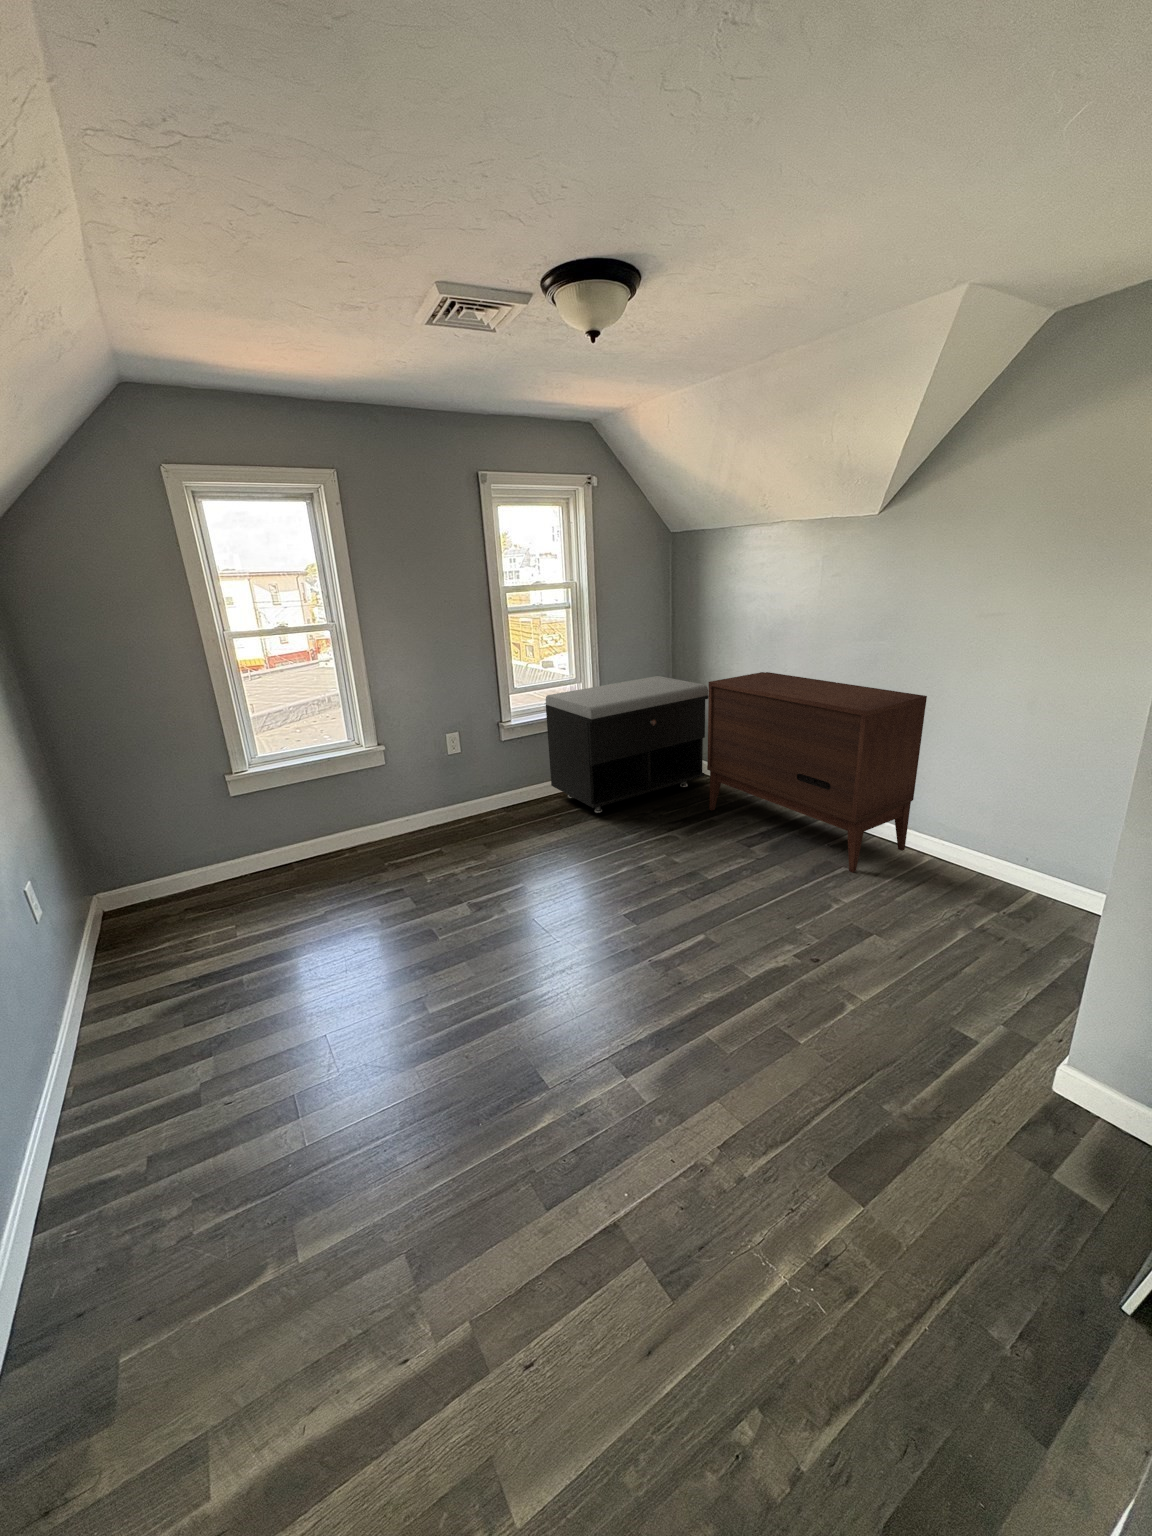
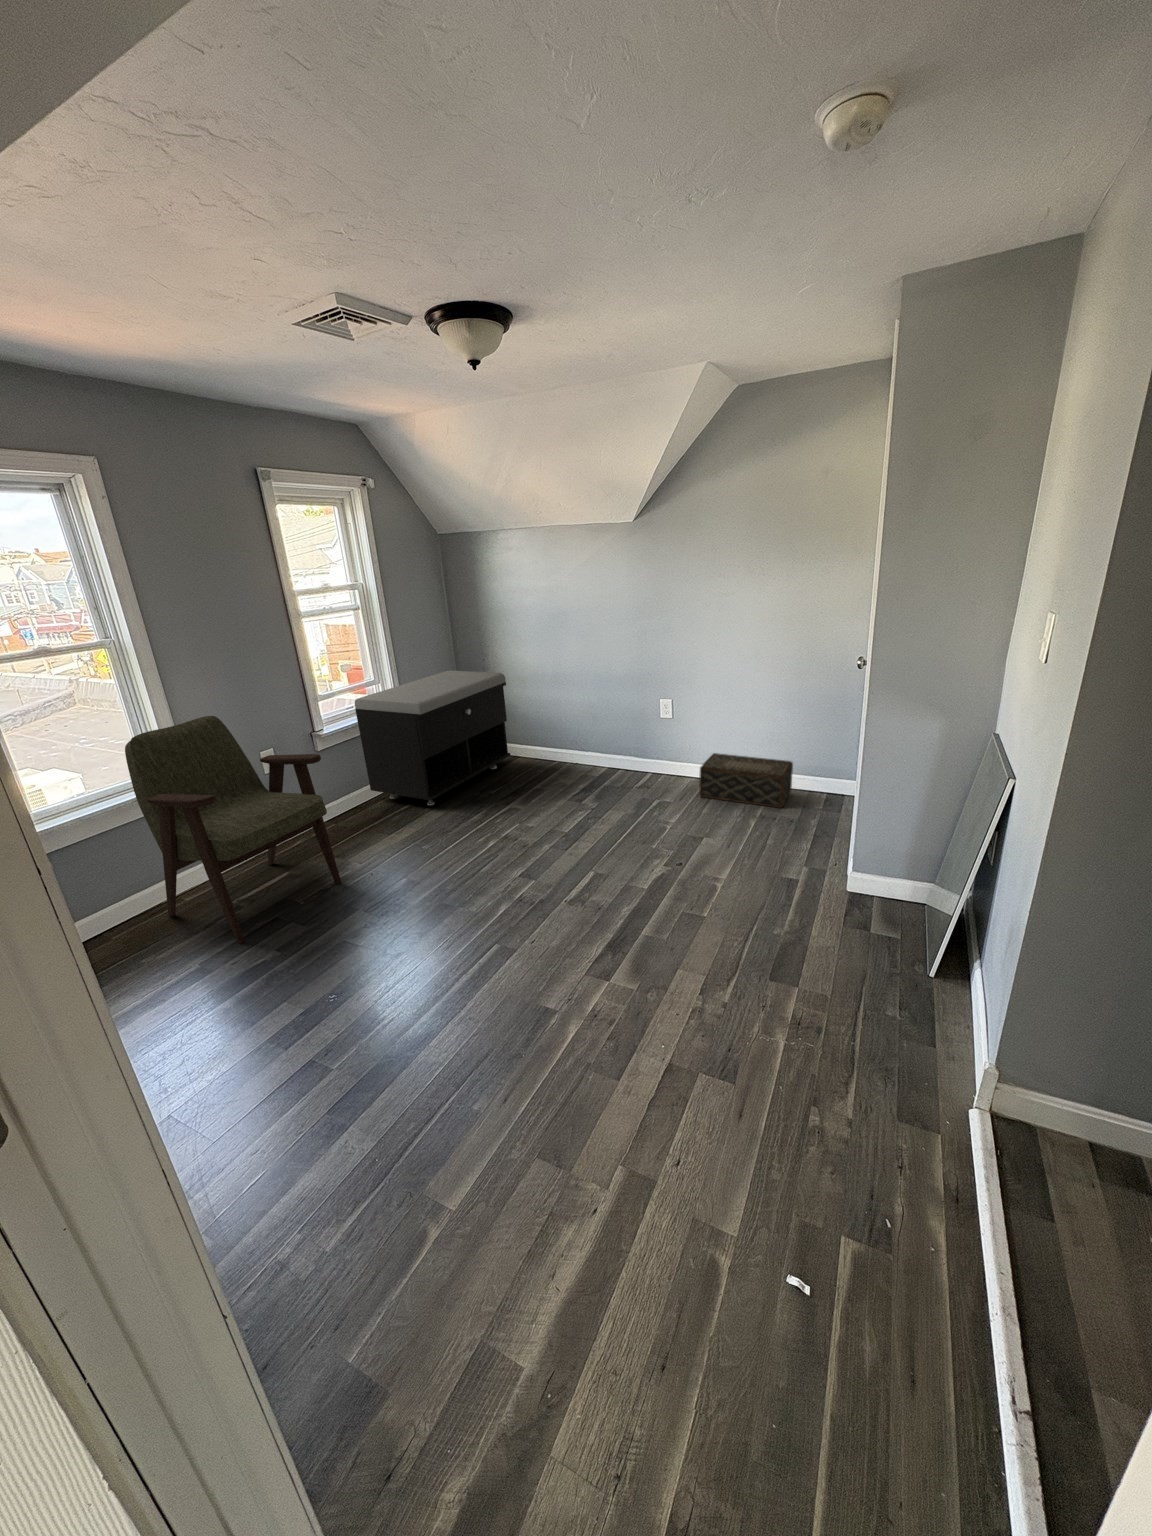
dresser: present [707,672,927,872] -> none [516,656,689,803]
armchair: none [320,697,471,903] -> present [125,716,341,944]
woven basket: none [906,823,1066,924] -> present [699,753,793,808]

